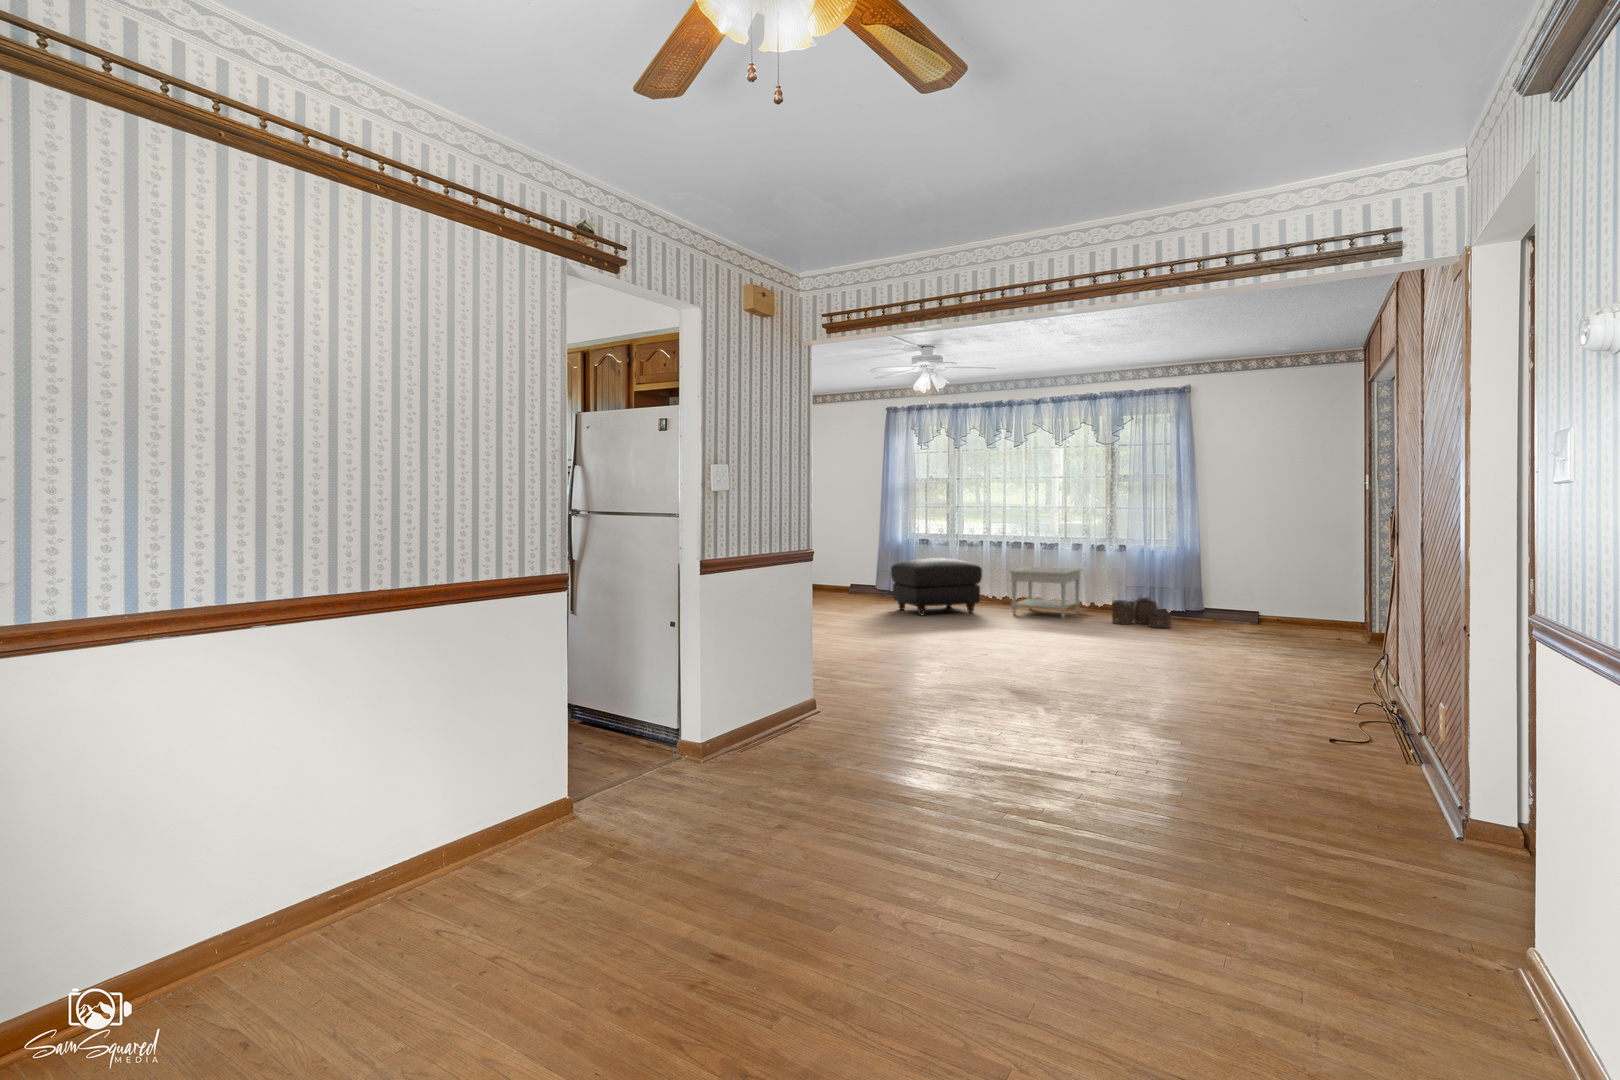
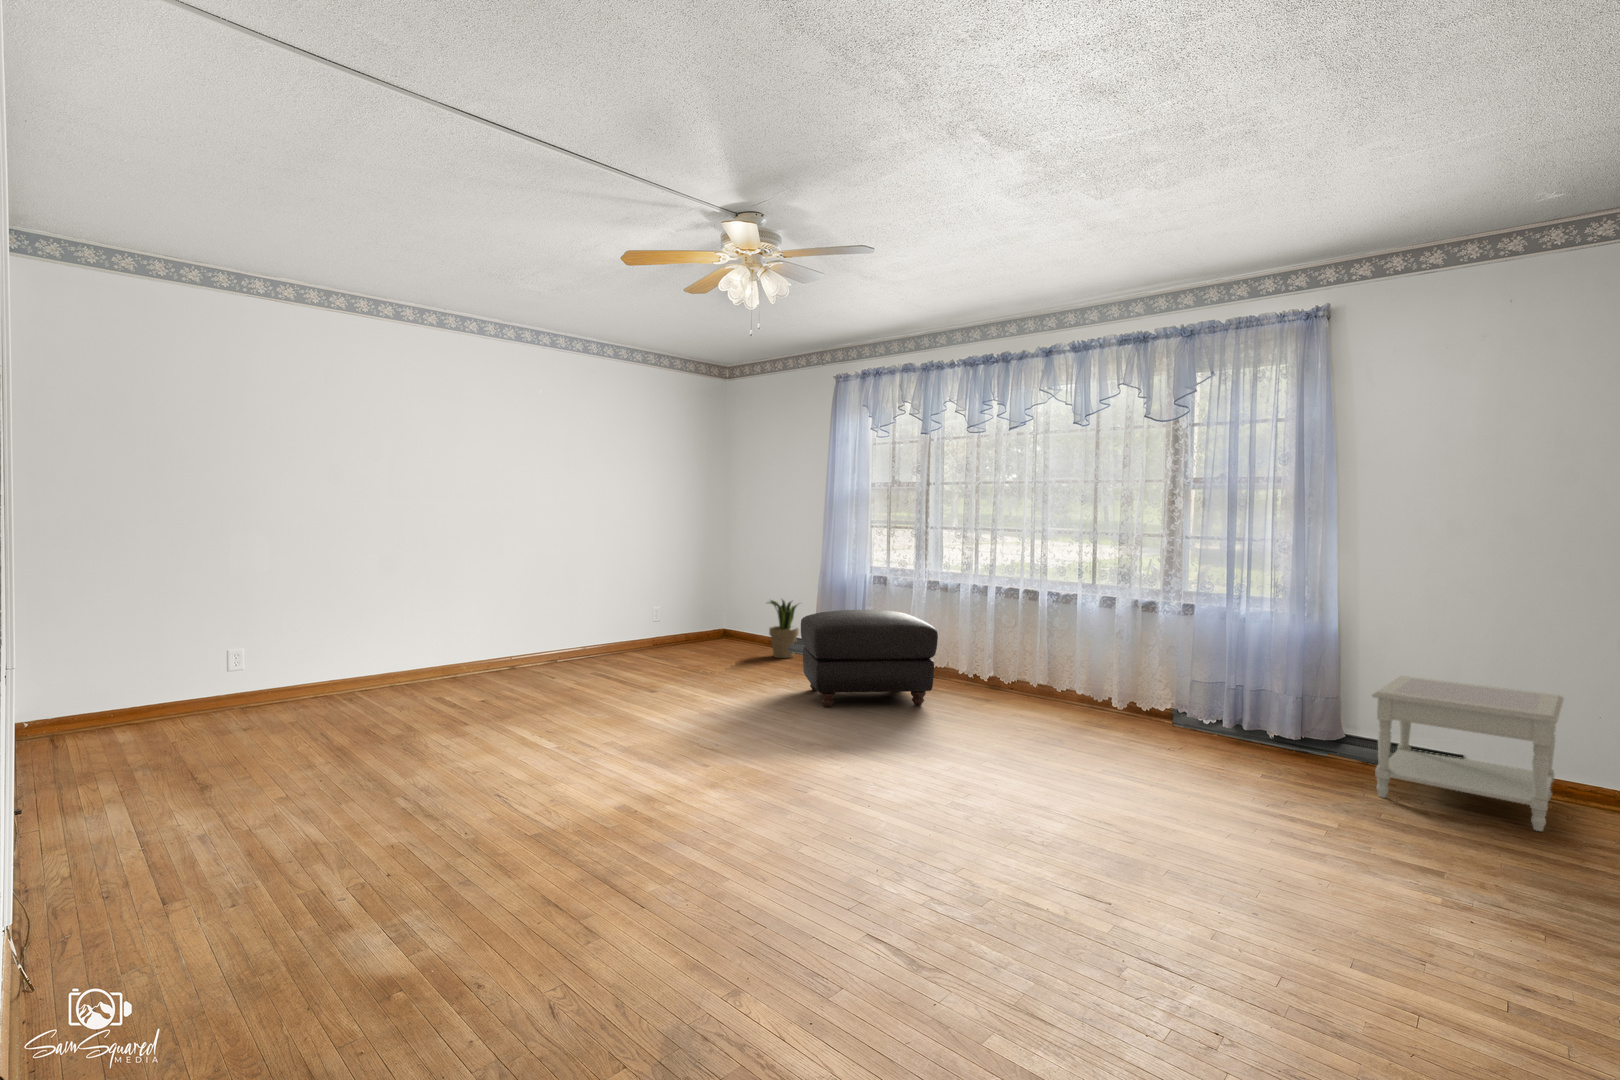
potted plant: none [840,557,865,598] -> present [769,600,799,658]
side table: present [1010,567,1082,618] -> present [1372,676,1564,831]
woven basket: present [1112,597,1171,628] -> none [1151,702,1266,782]

